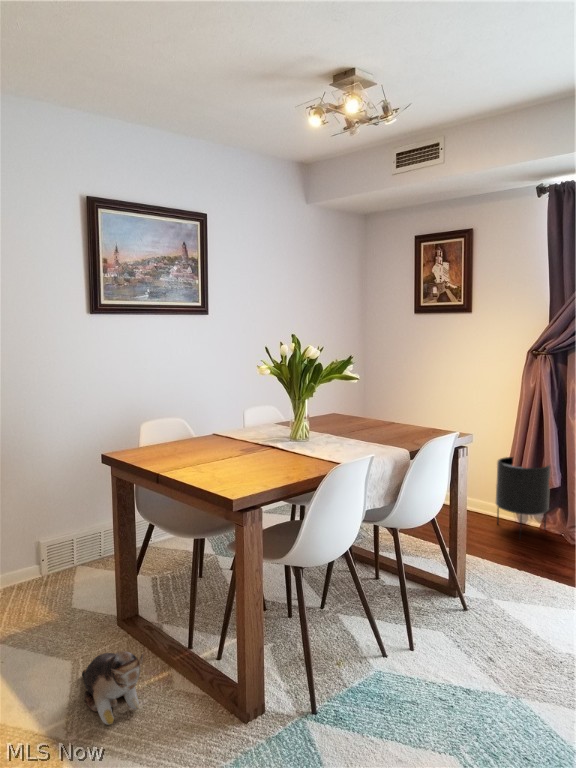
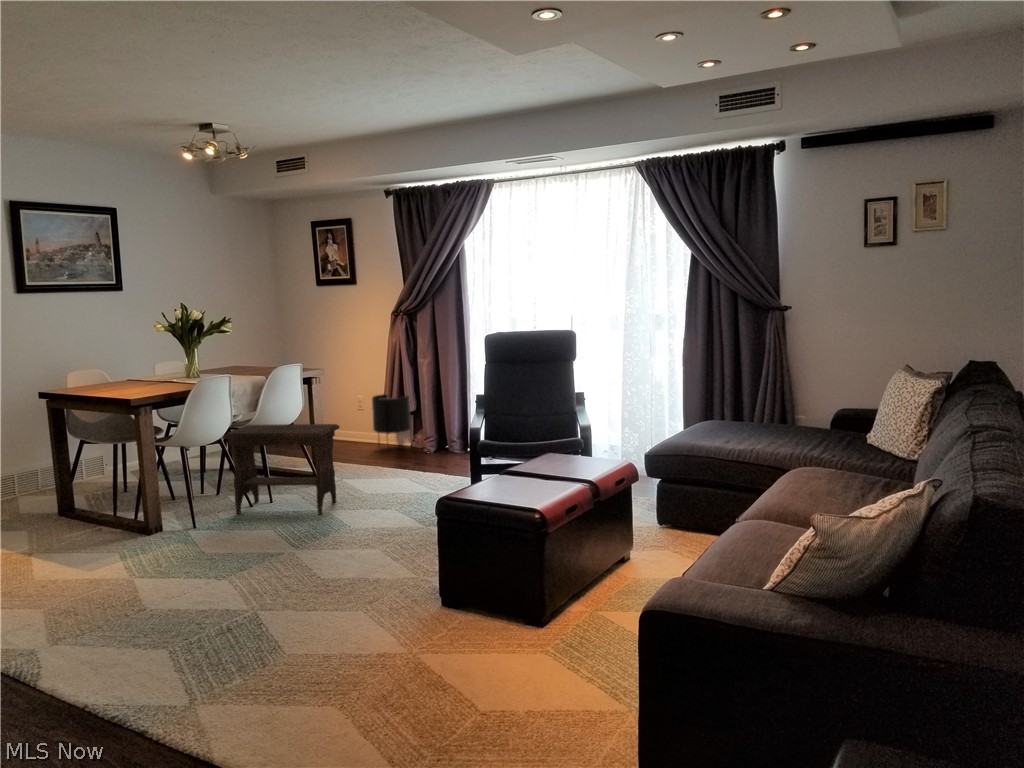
footstool: none [356,524,538,714] -> present [222,424,340,514]
plush toy: present [82,651,145,725] -> none [36,498,82,546]

